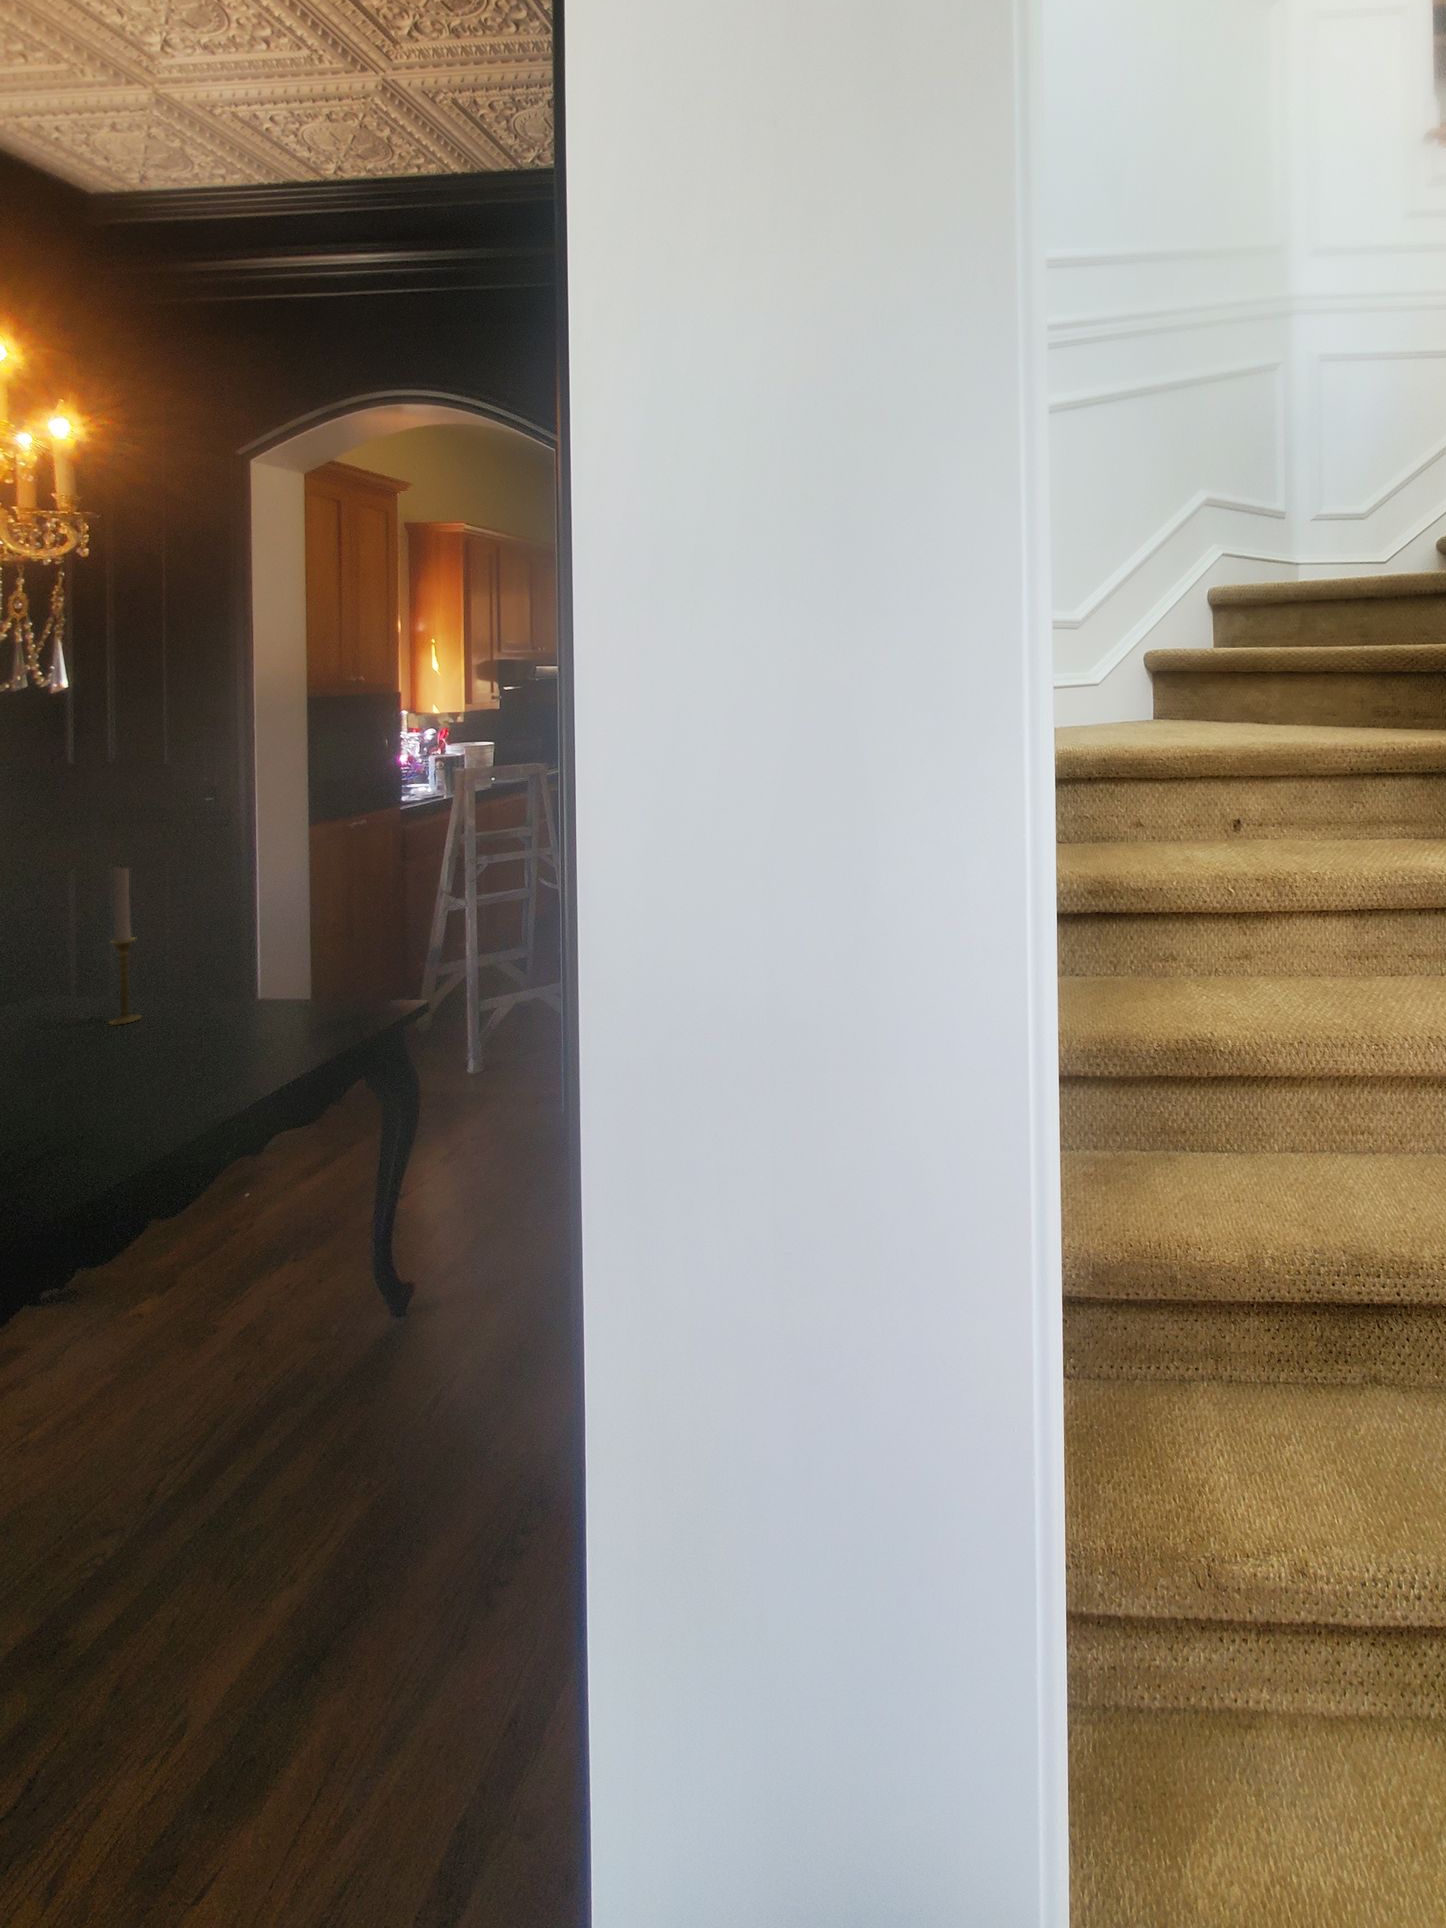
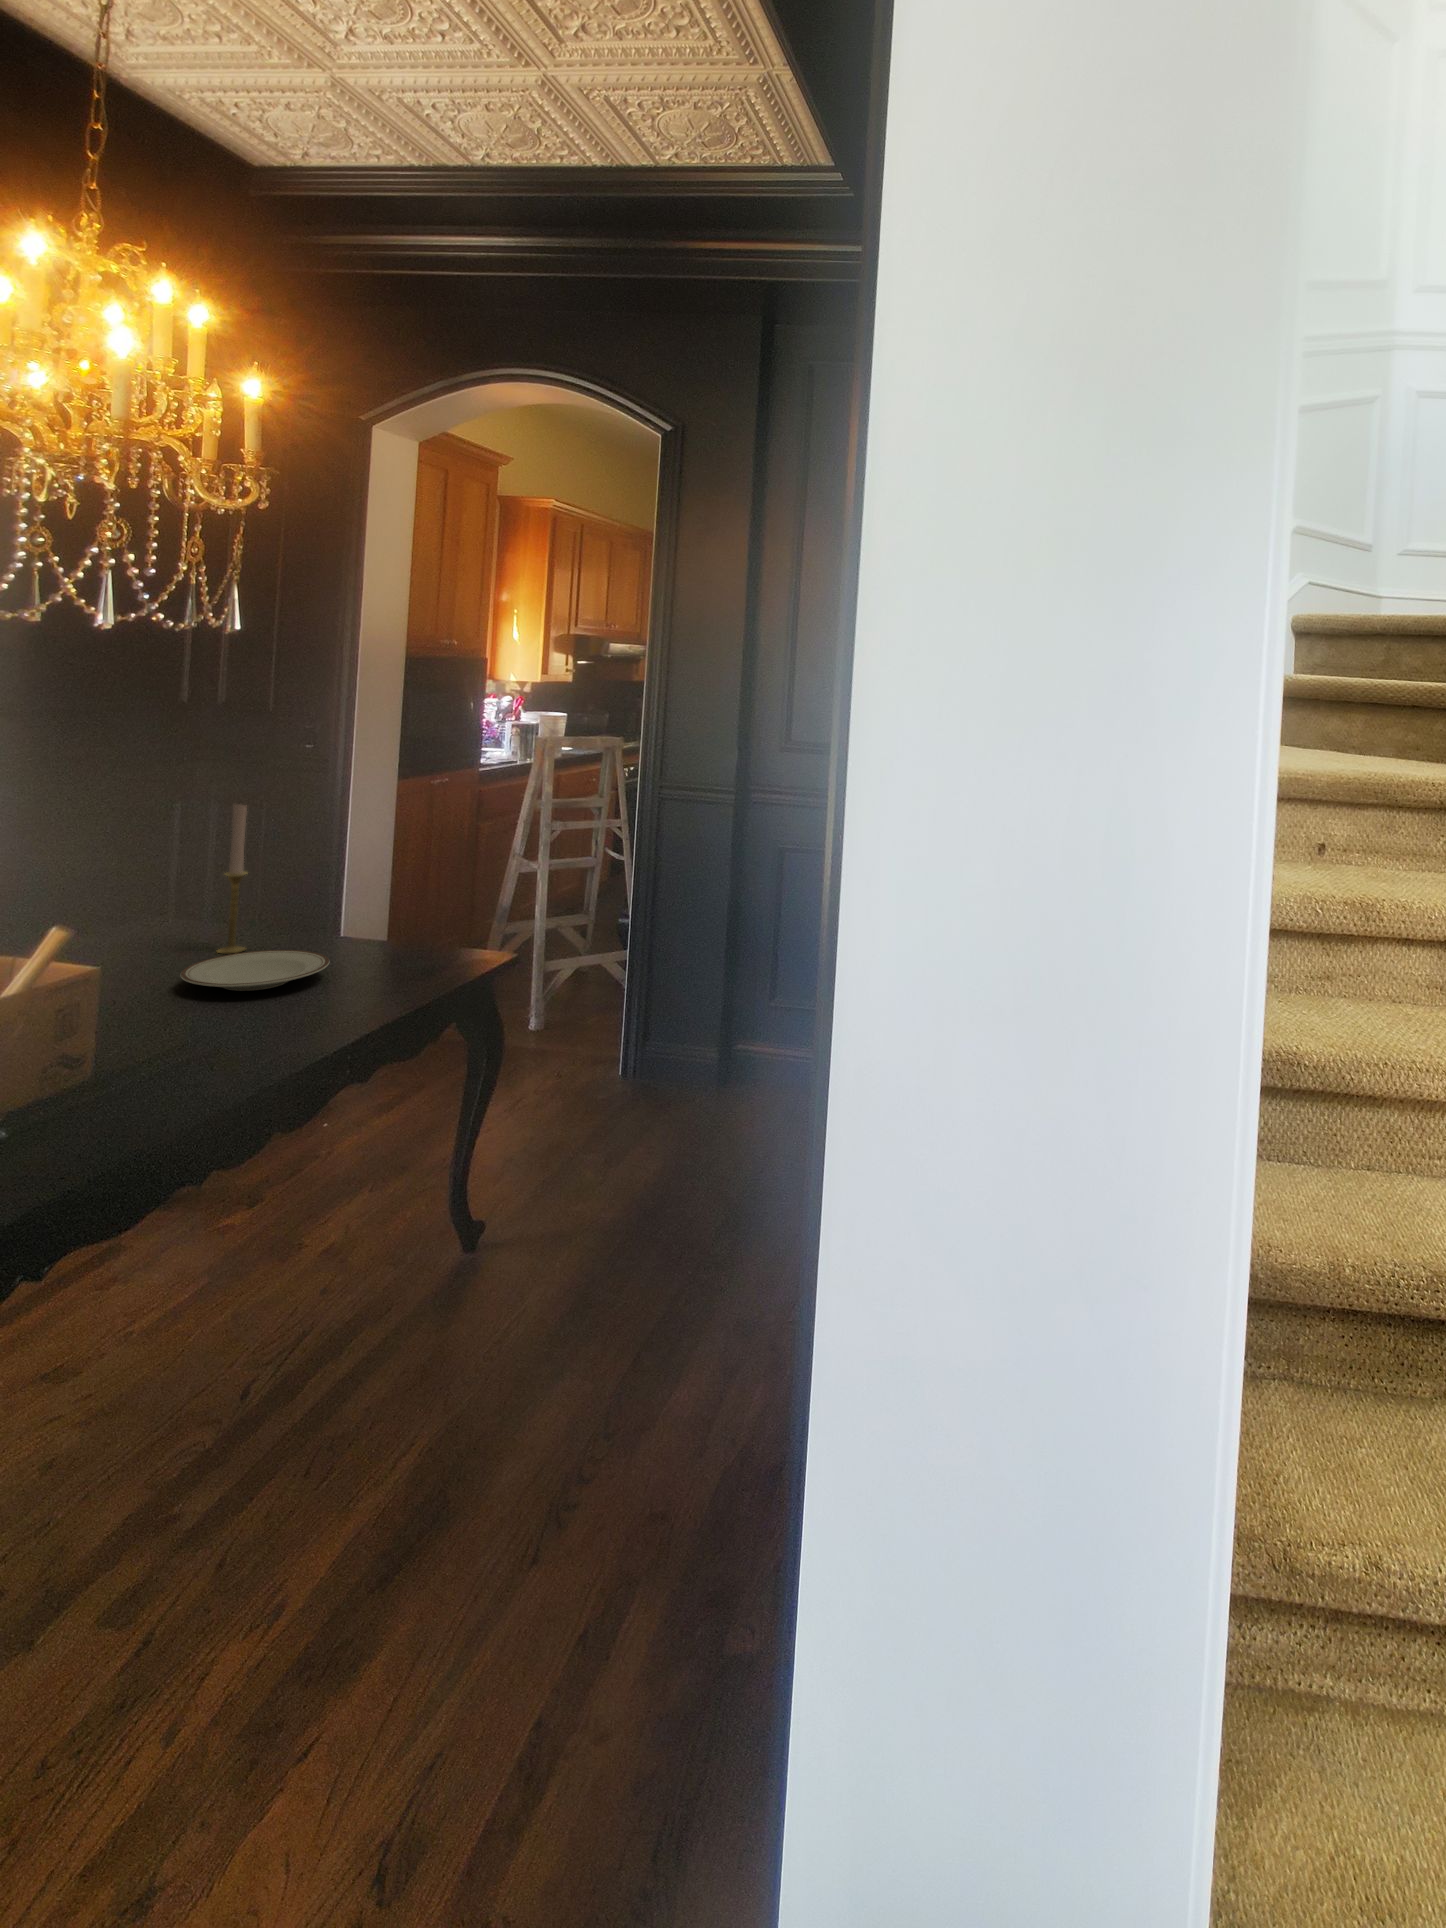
plate: none [62,1015,228,1065] -> present [180,950,330,991]

